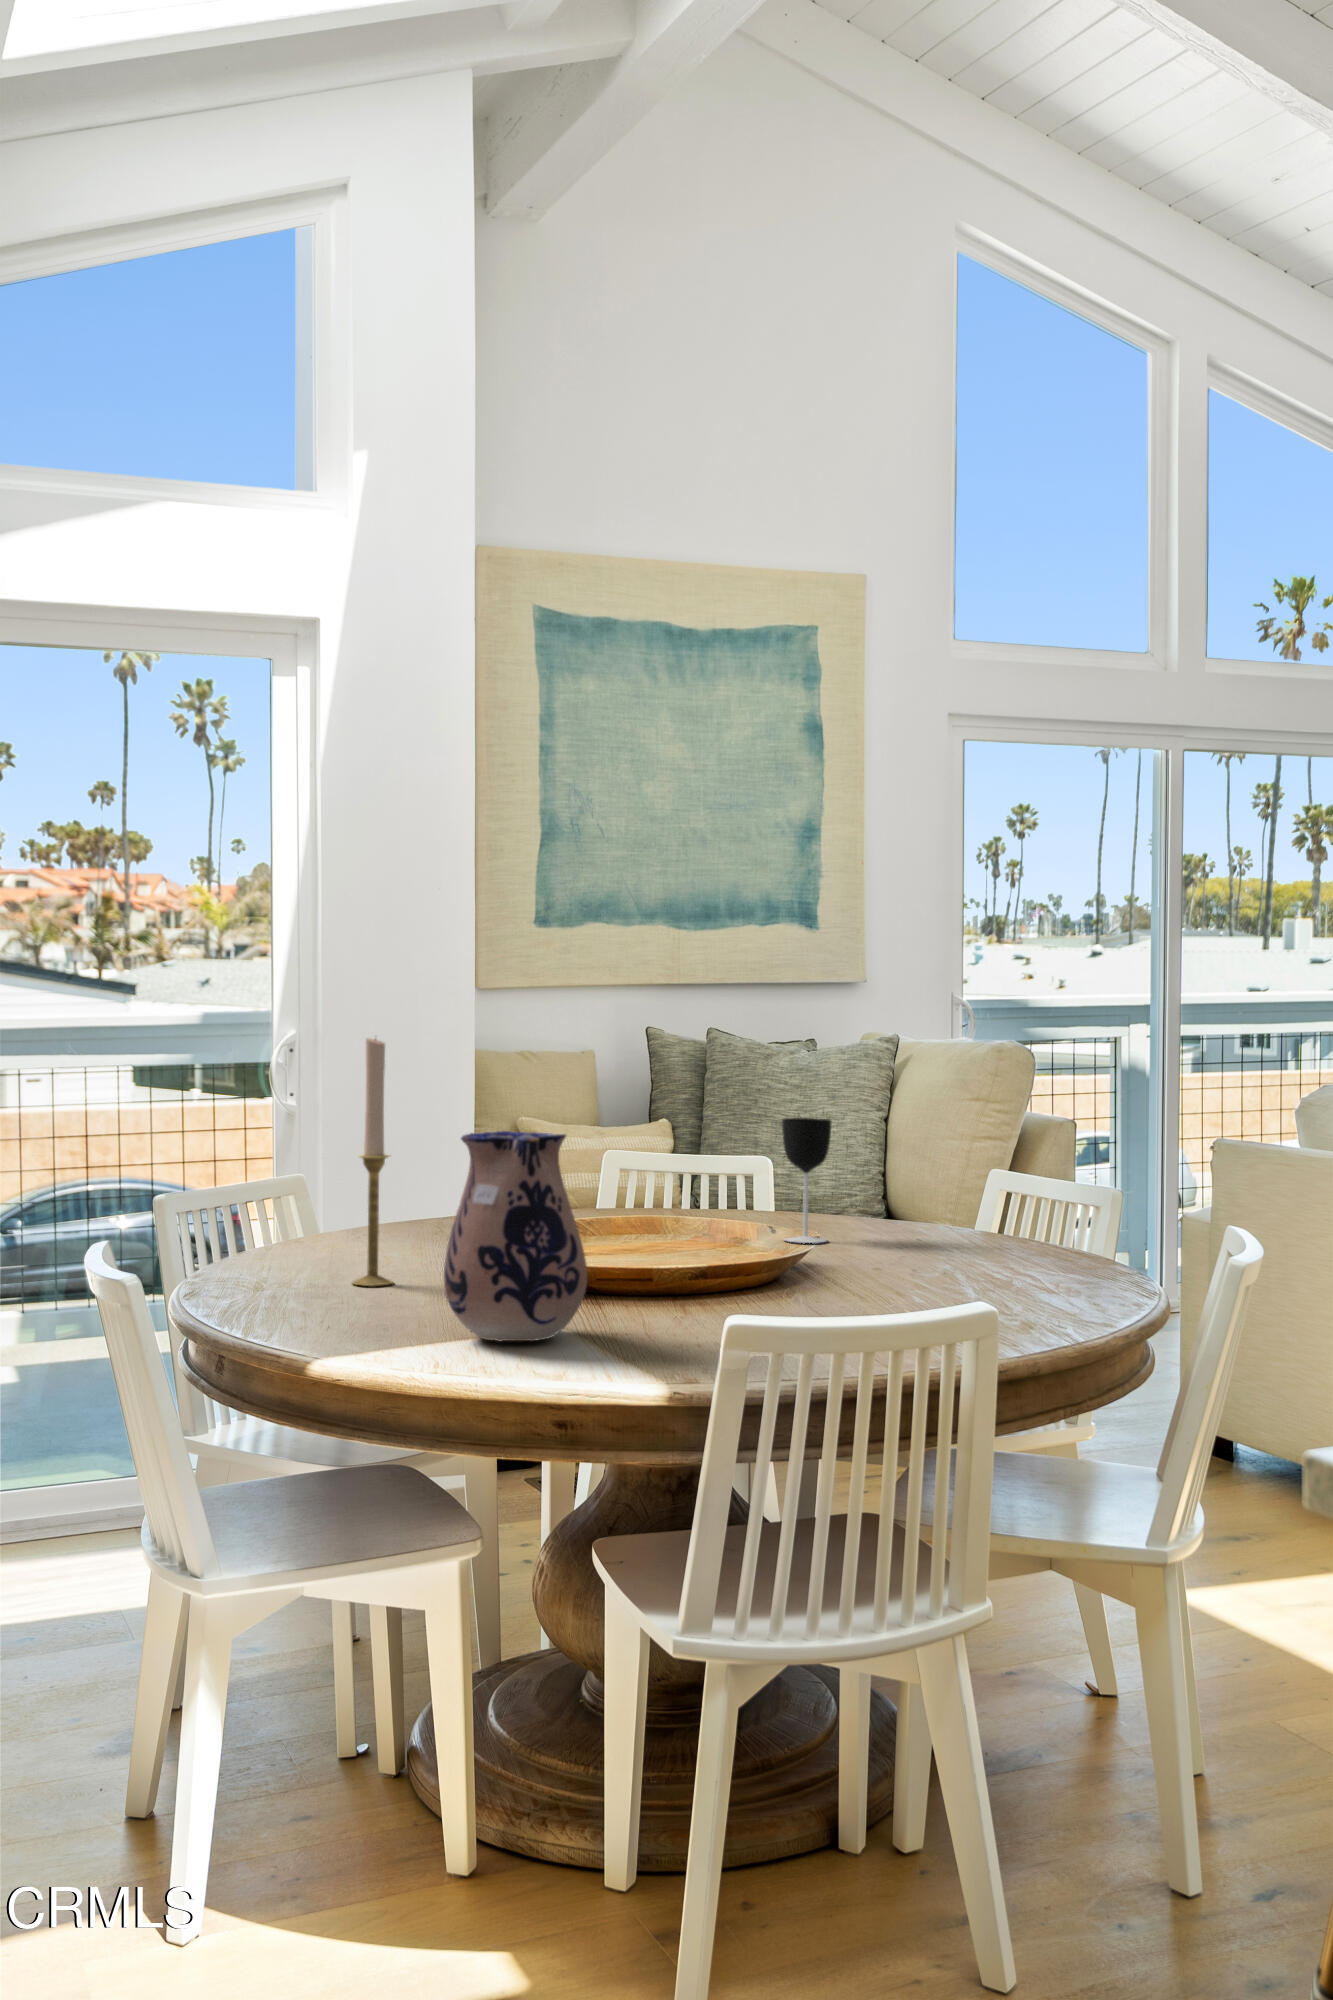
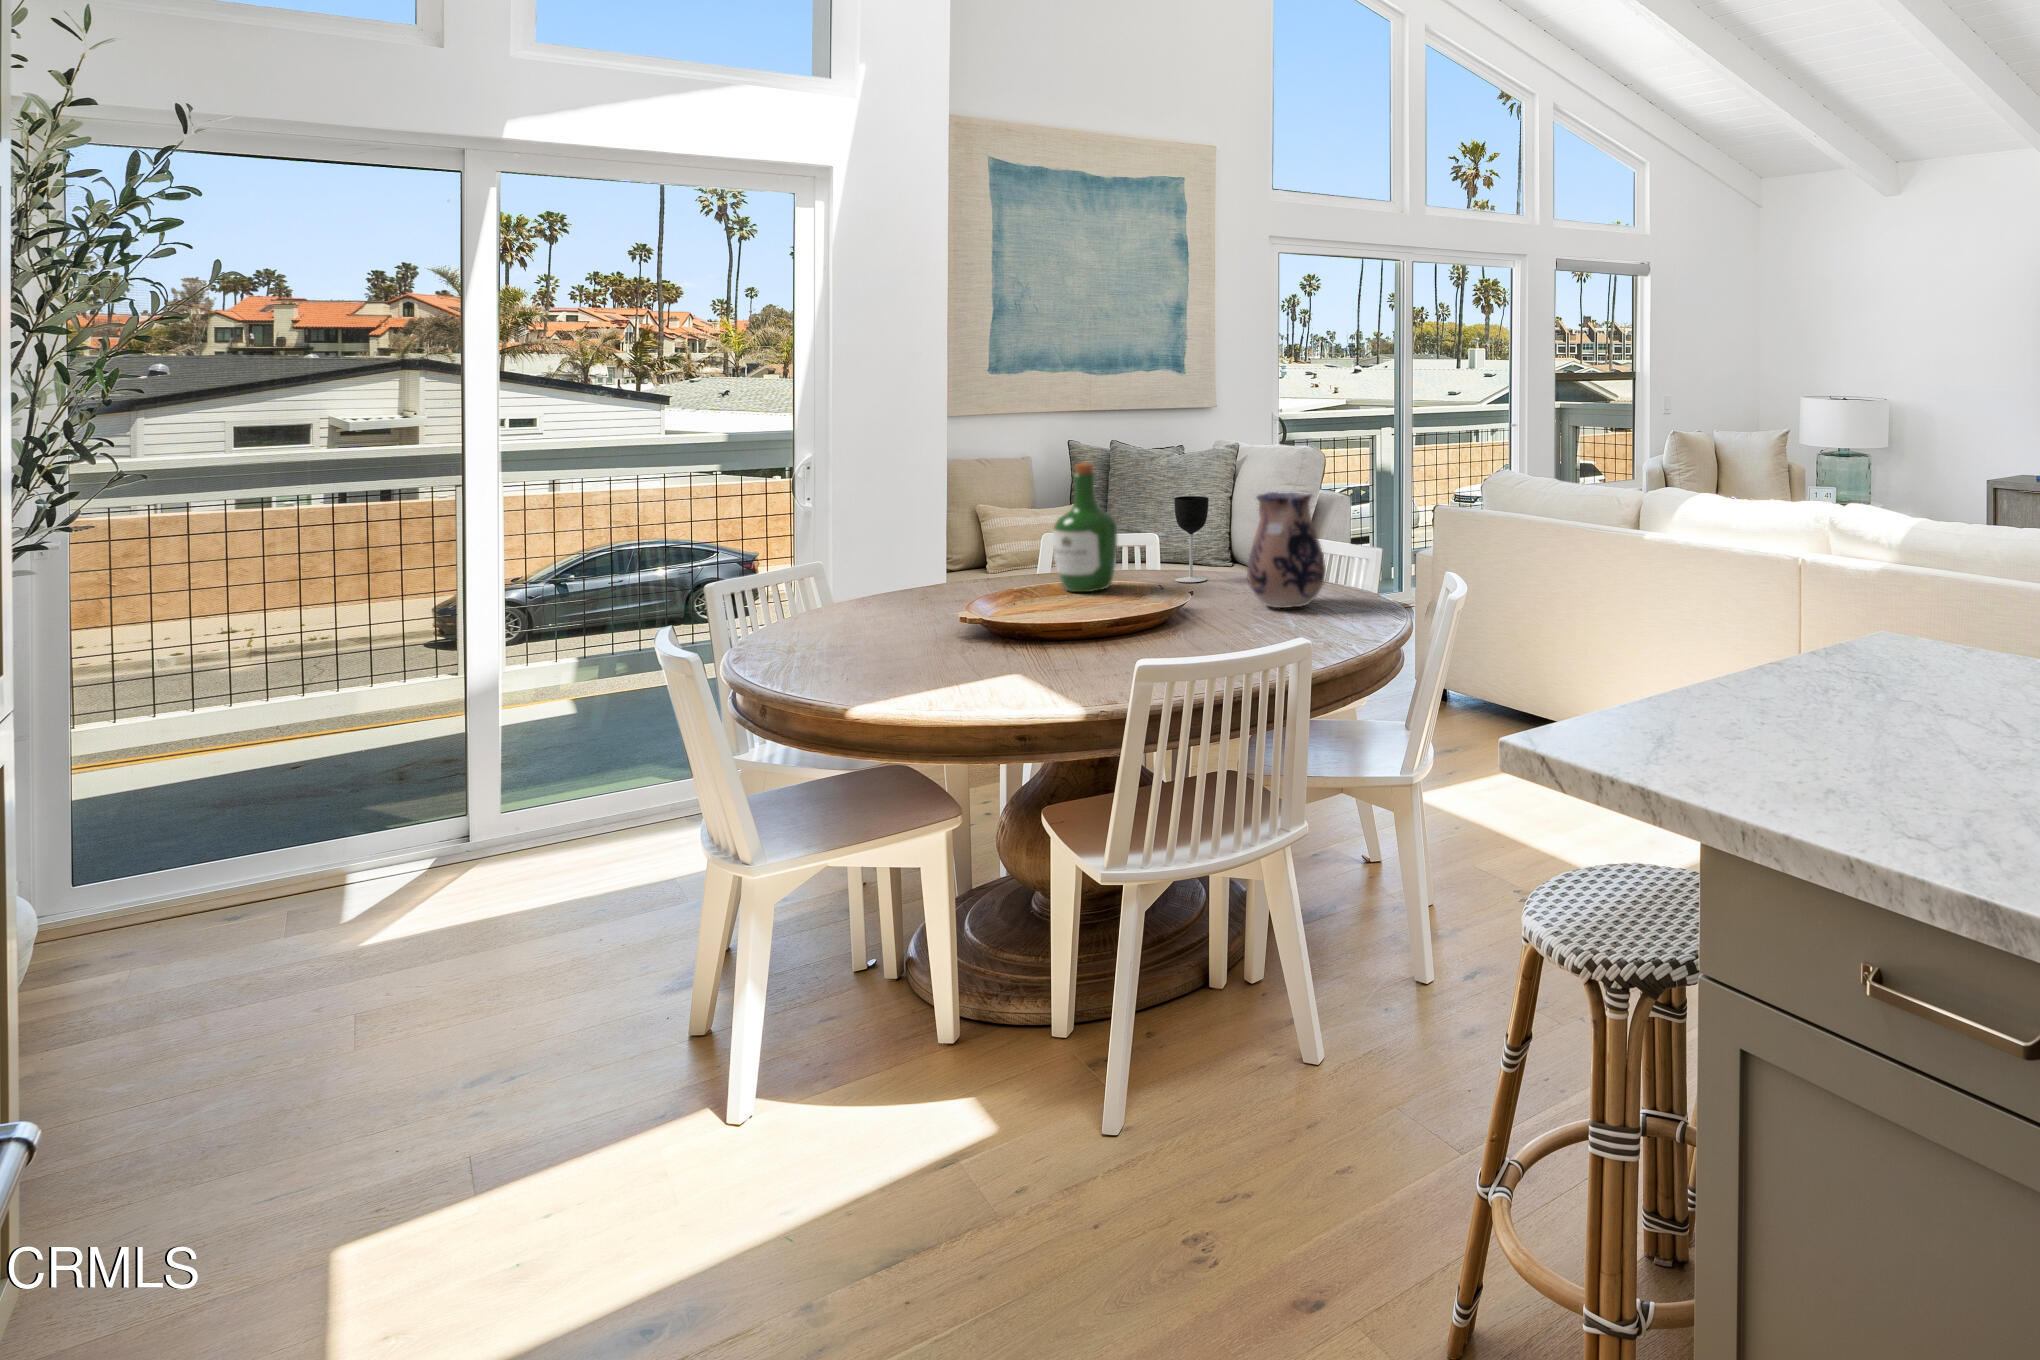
candlestick: present [352,1038,393,1286] -> none [861,460,894,637]
wine bottle: none [611,1060,701,1248] -> present [1053,462,1117,592]
ceramic pitcher: present [444,1131,587,1341] -> present [1247,492,1326,608]

